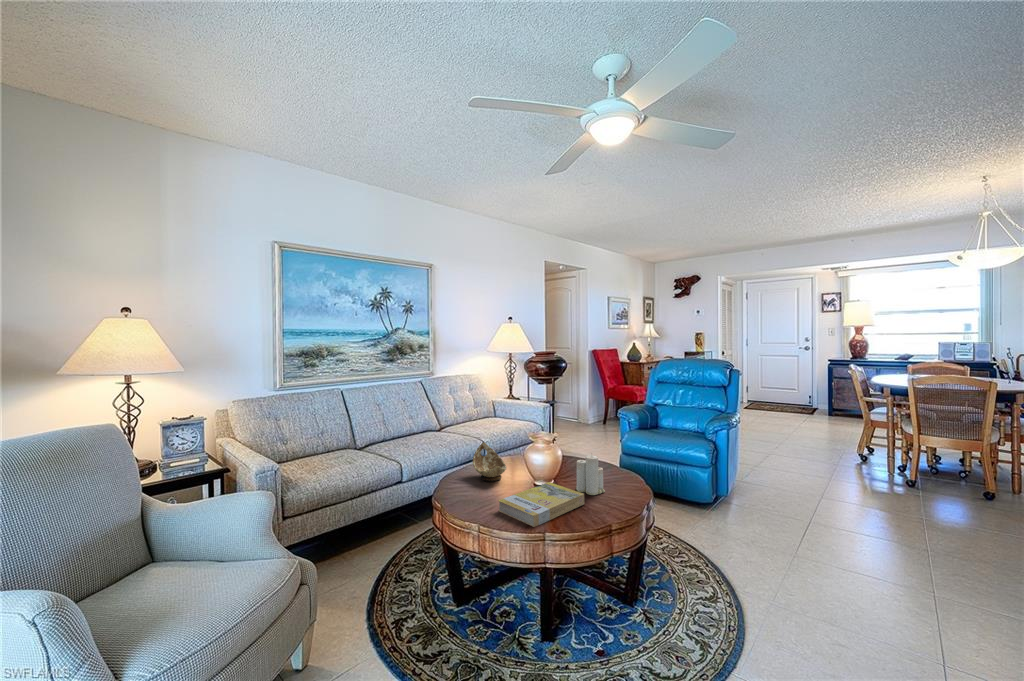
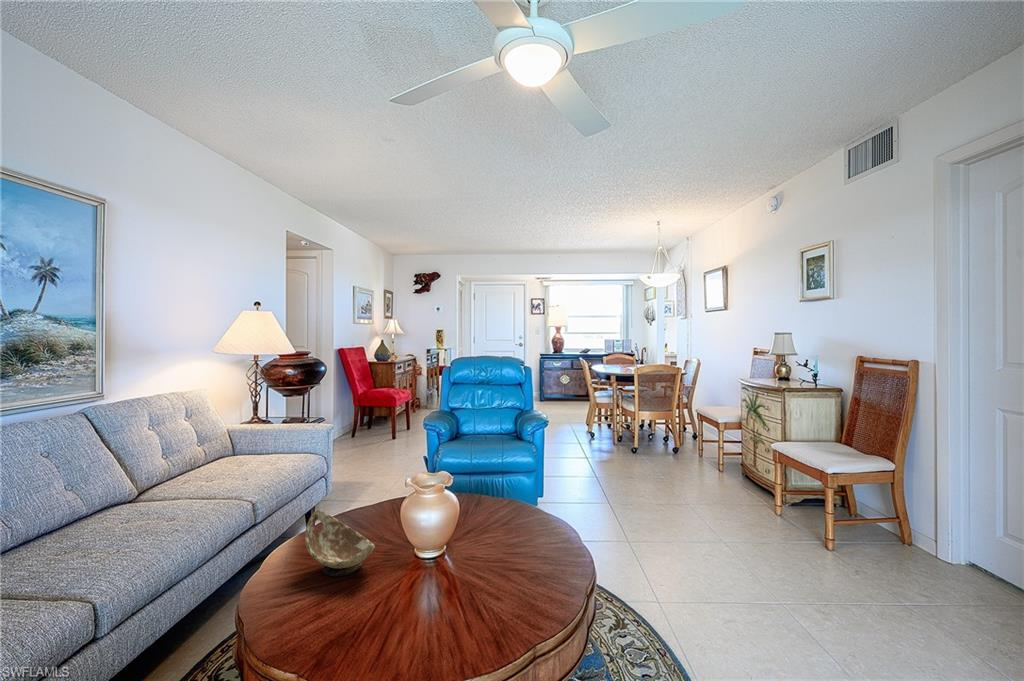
candle: present [576,455,605,495] -> none [480,488,517,546]
book: present [499,482,584,527] -> none [425,546,520,635]

